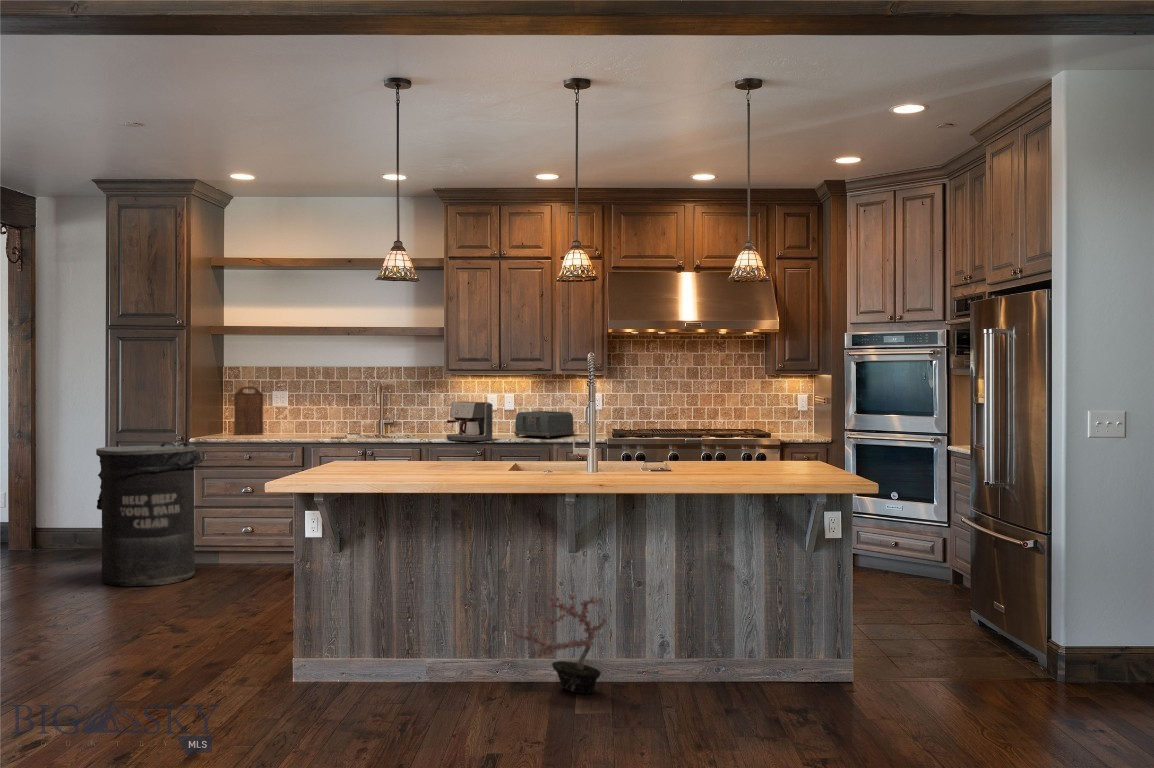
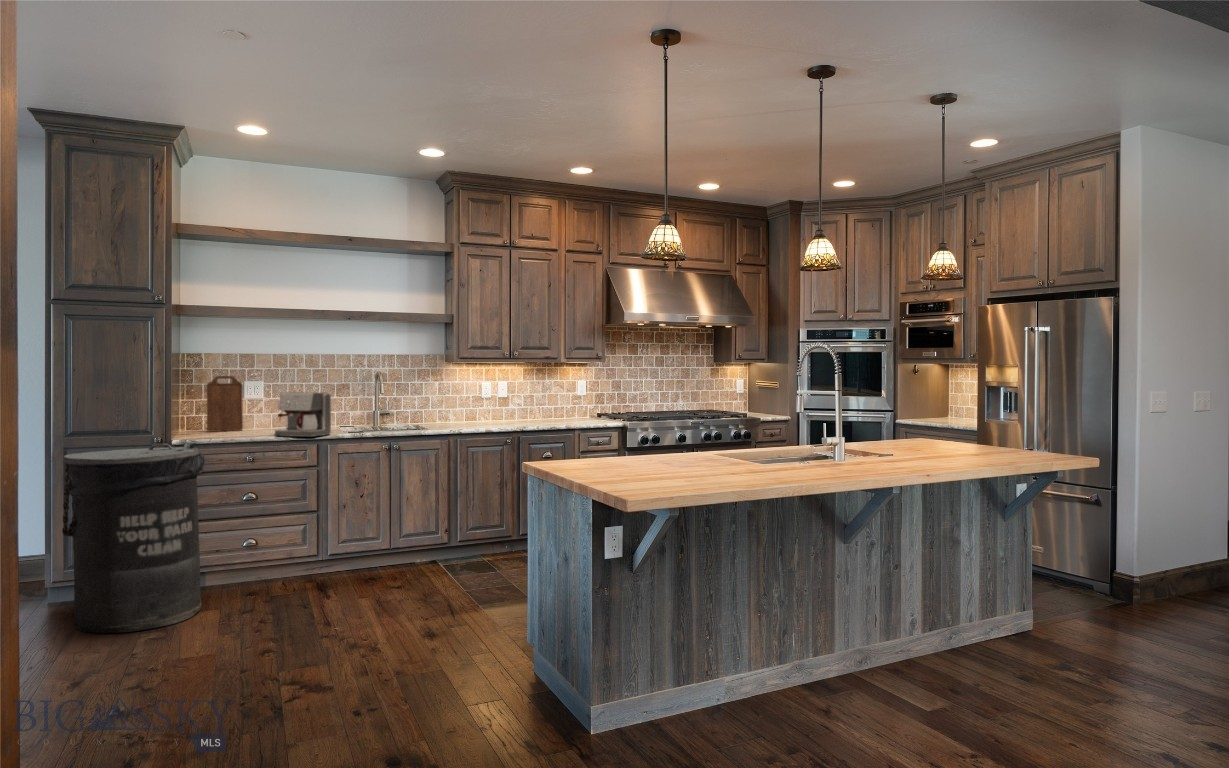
coffee maker: present [447,402,493,441] -> present [275,392,331,437]
toaster: present [514,411,574,438] -> none [527,398,576,423]
potted plant: present [512,590,606,694] -> none [819,570,921,689]

